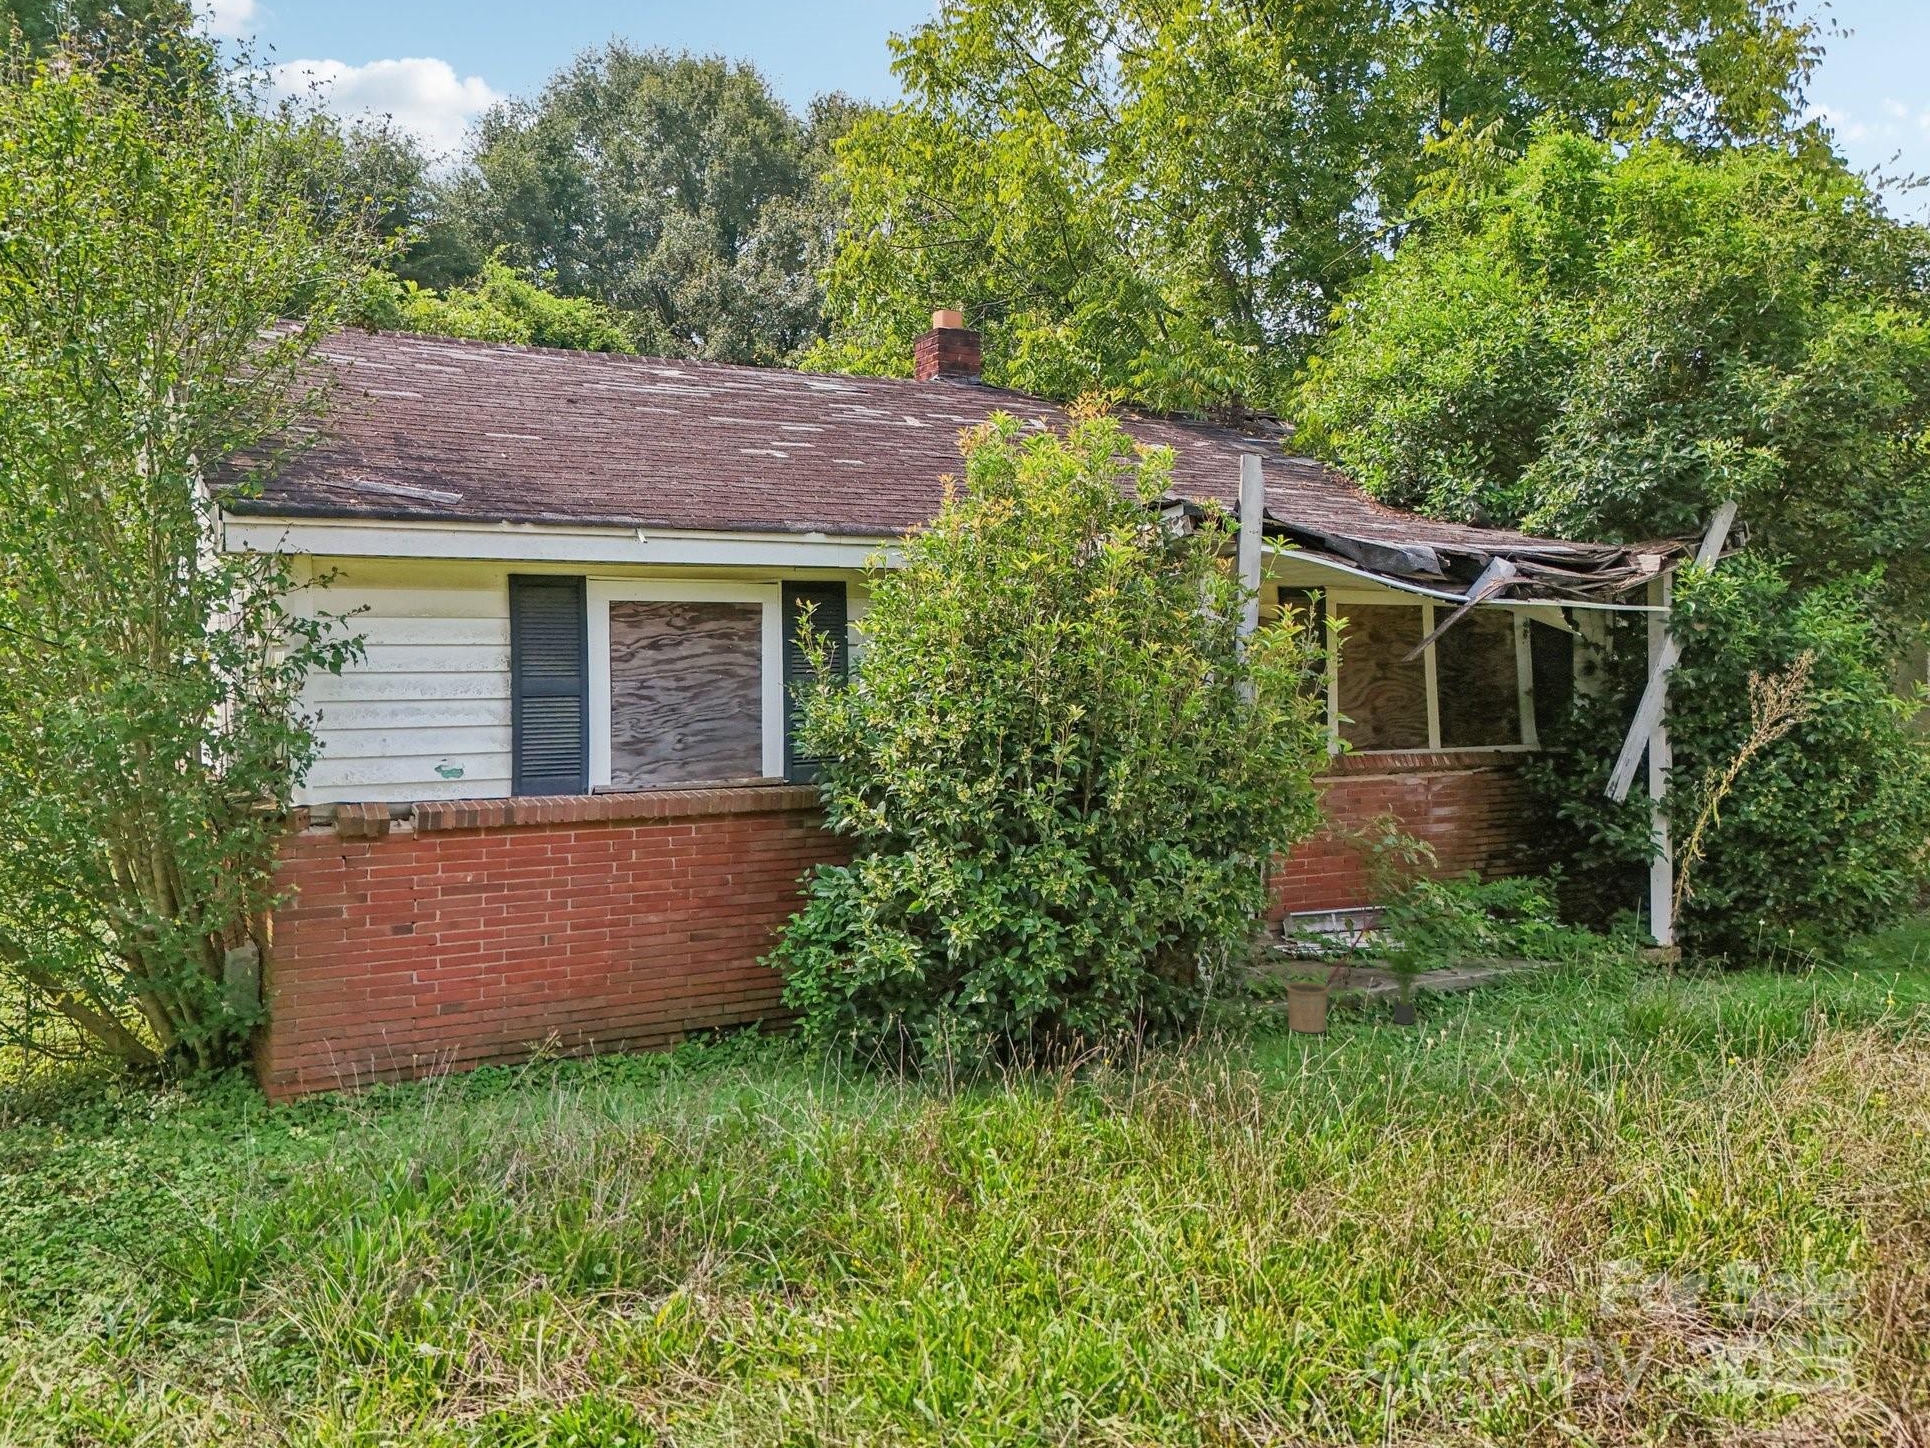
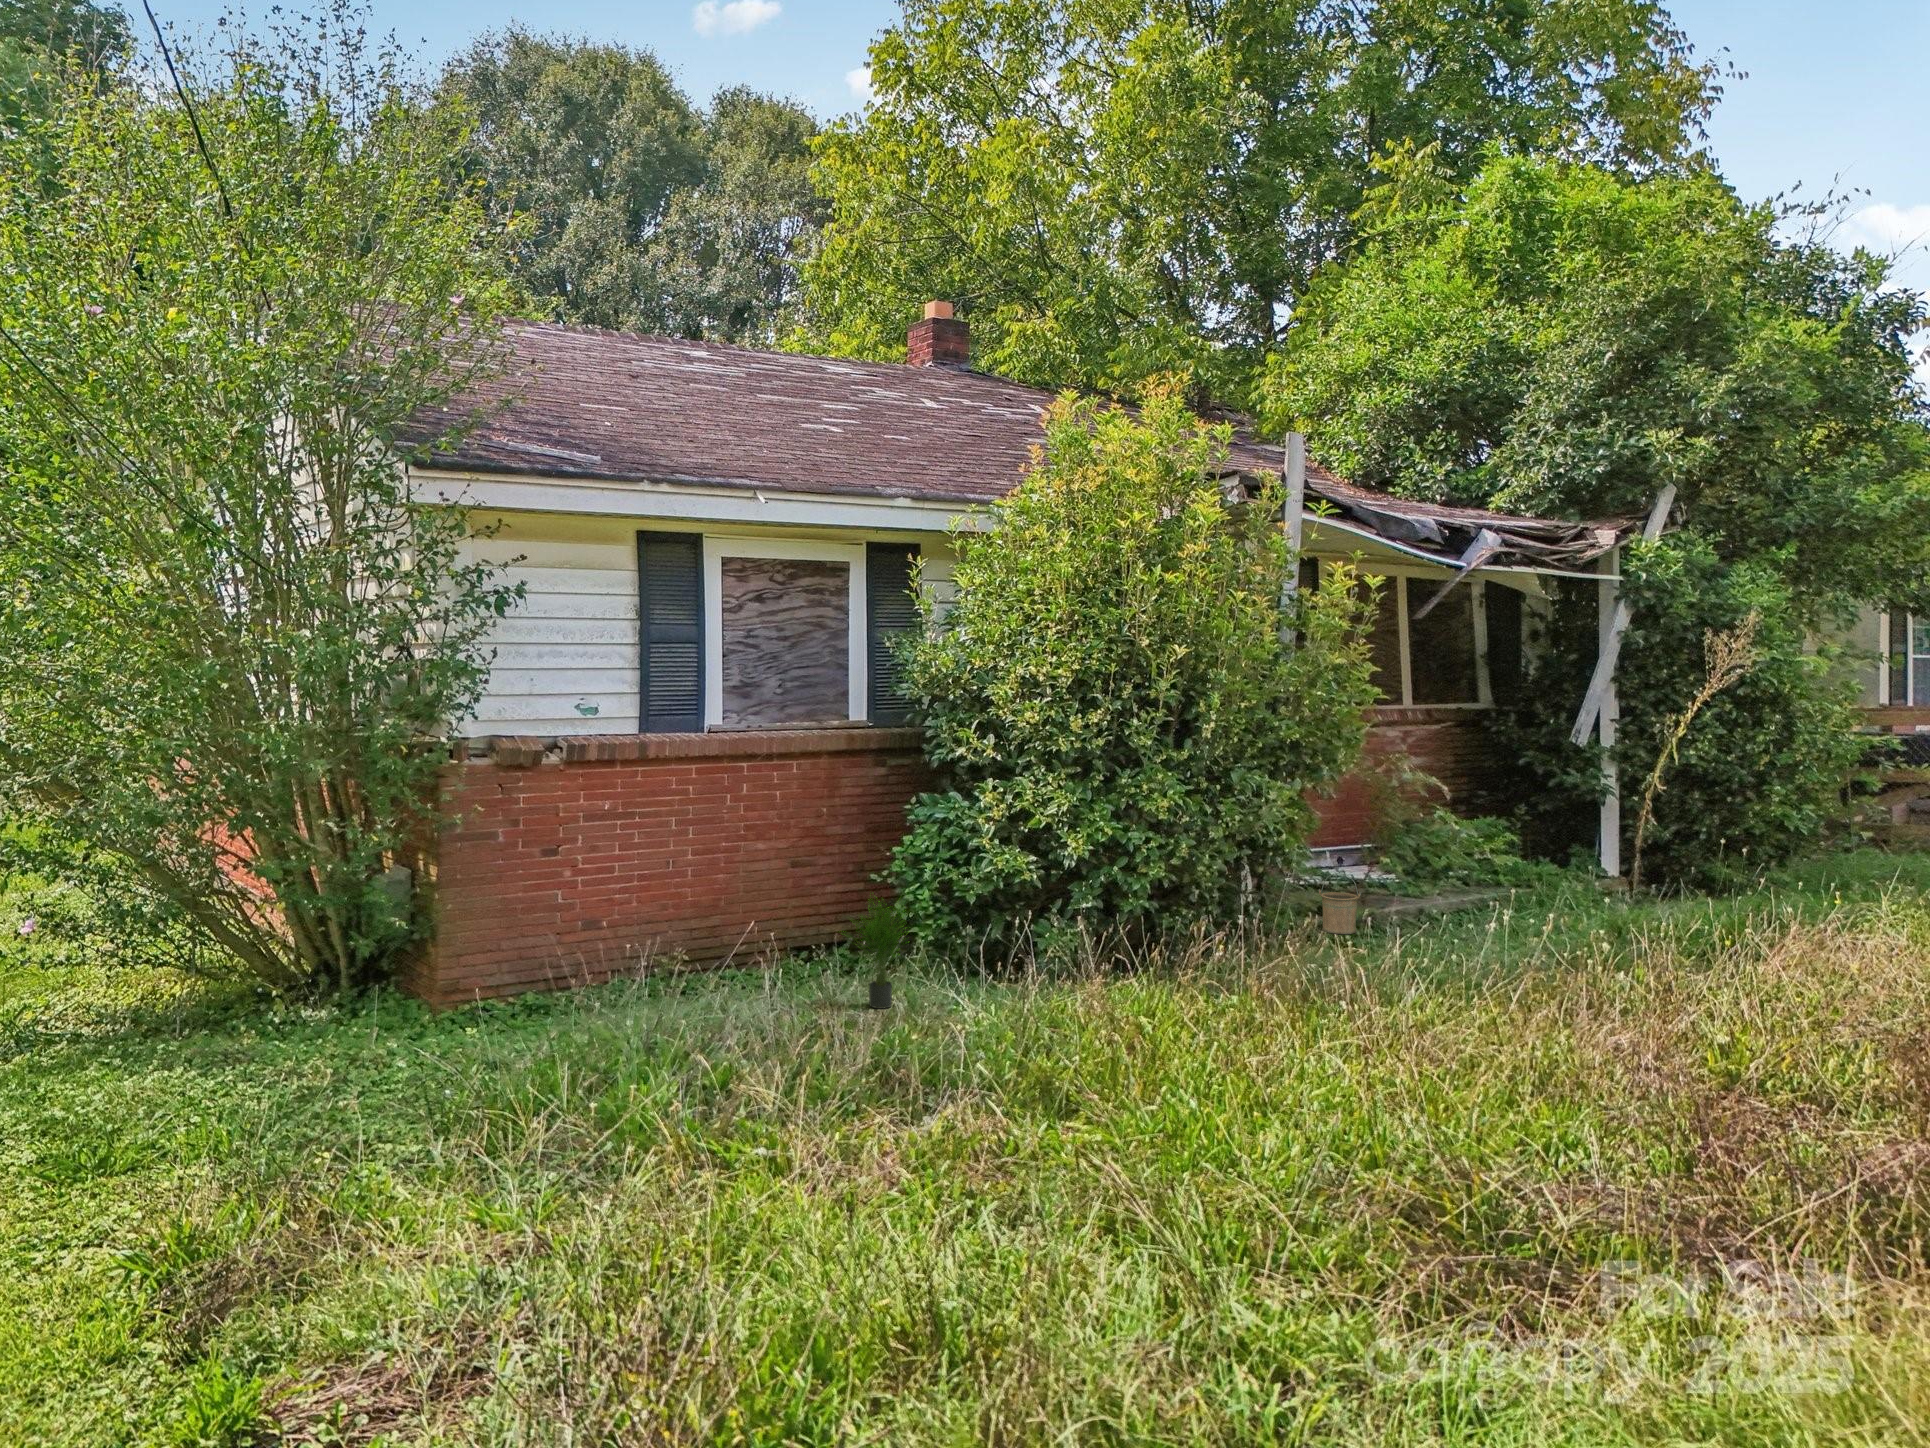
potted plant: present [1377,936,1428,1024] -> present [850,902,909,1009]

